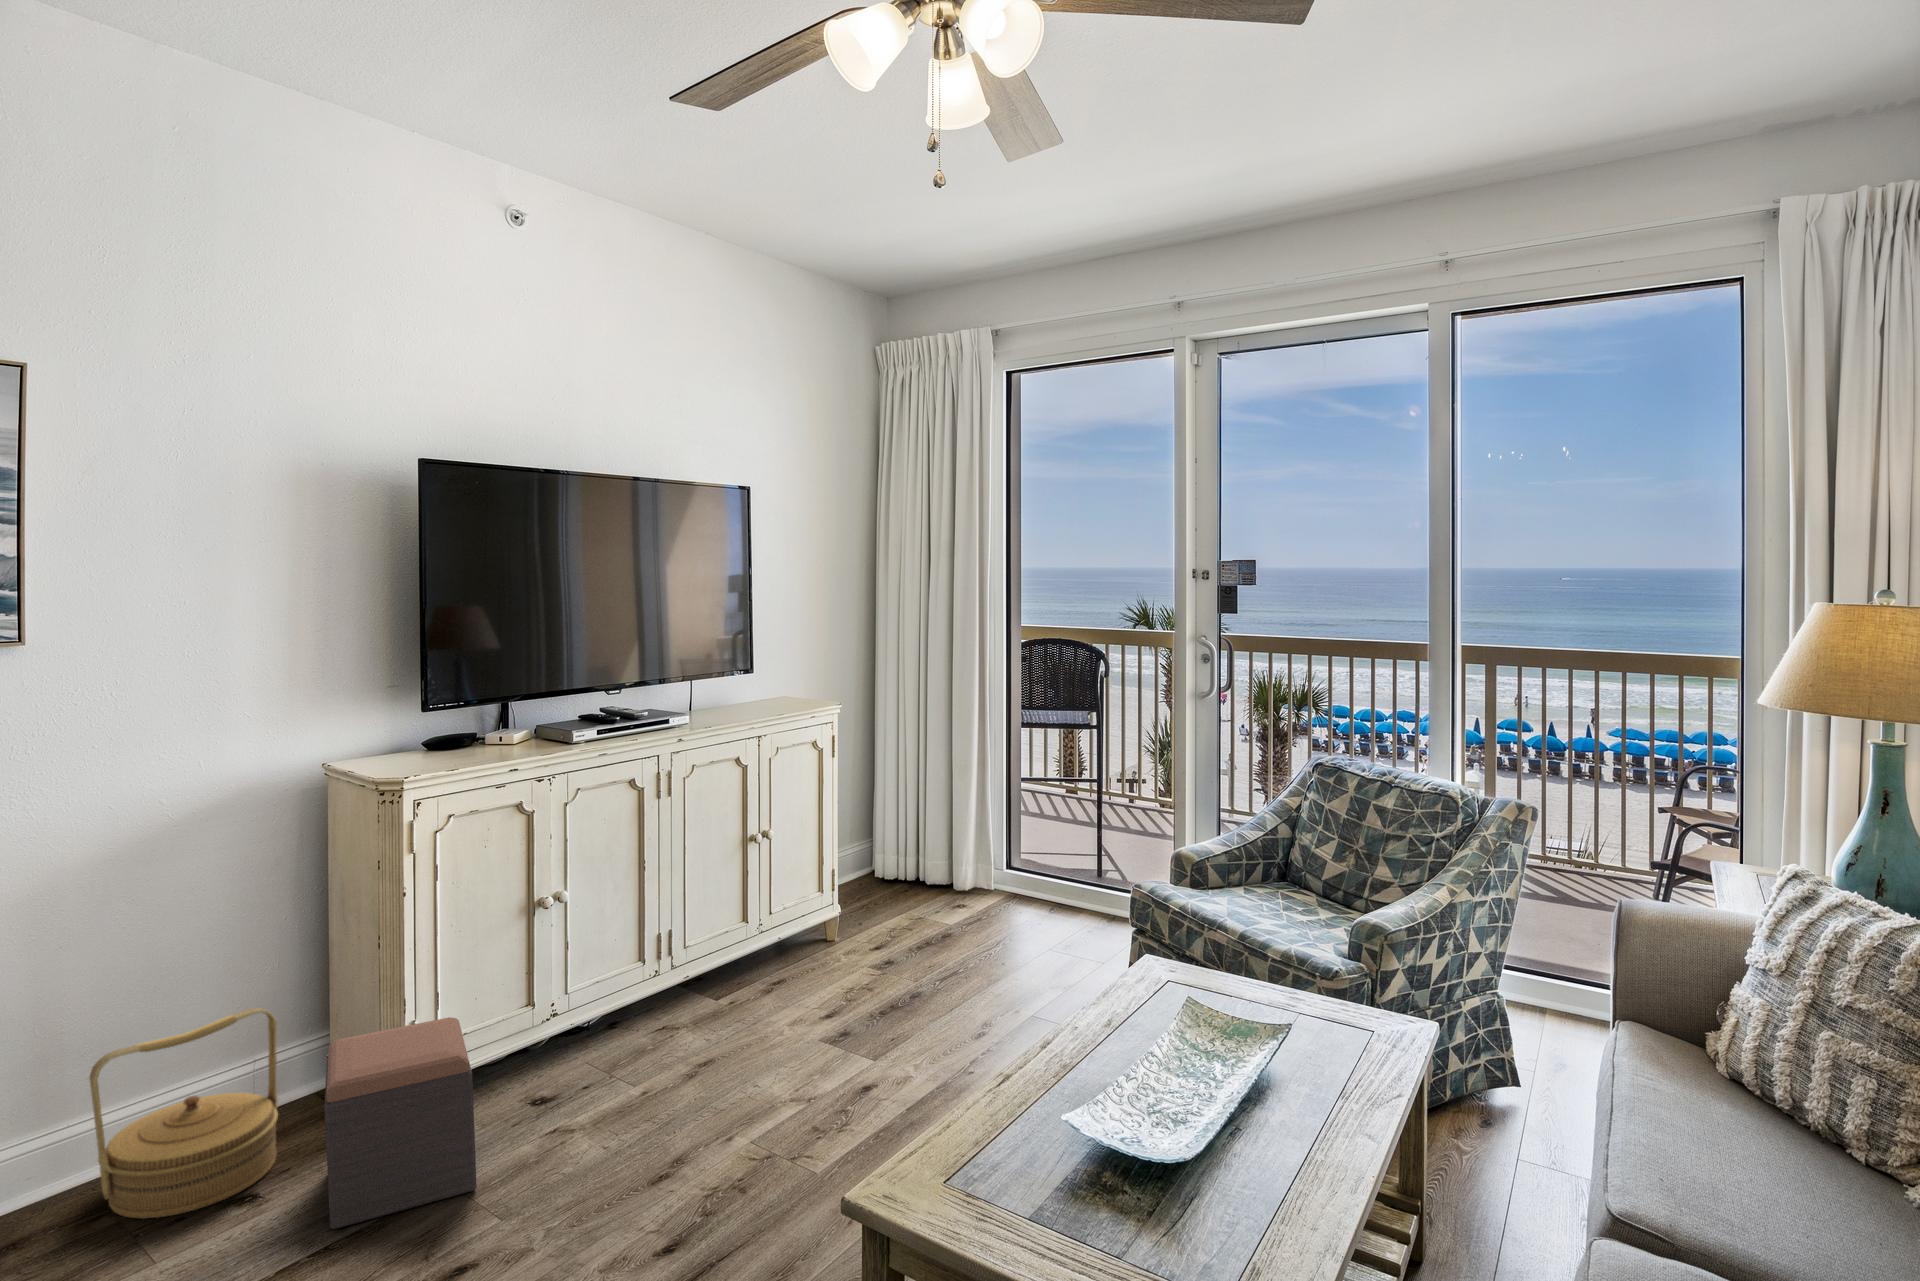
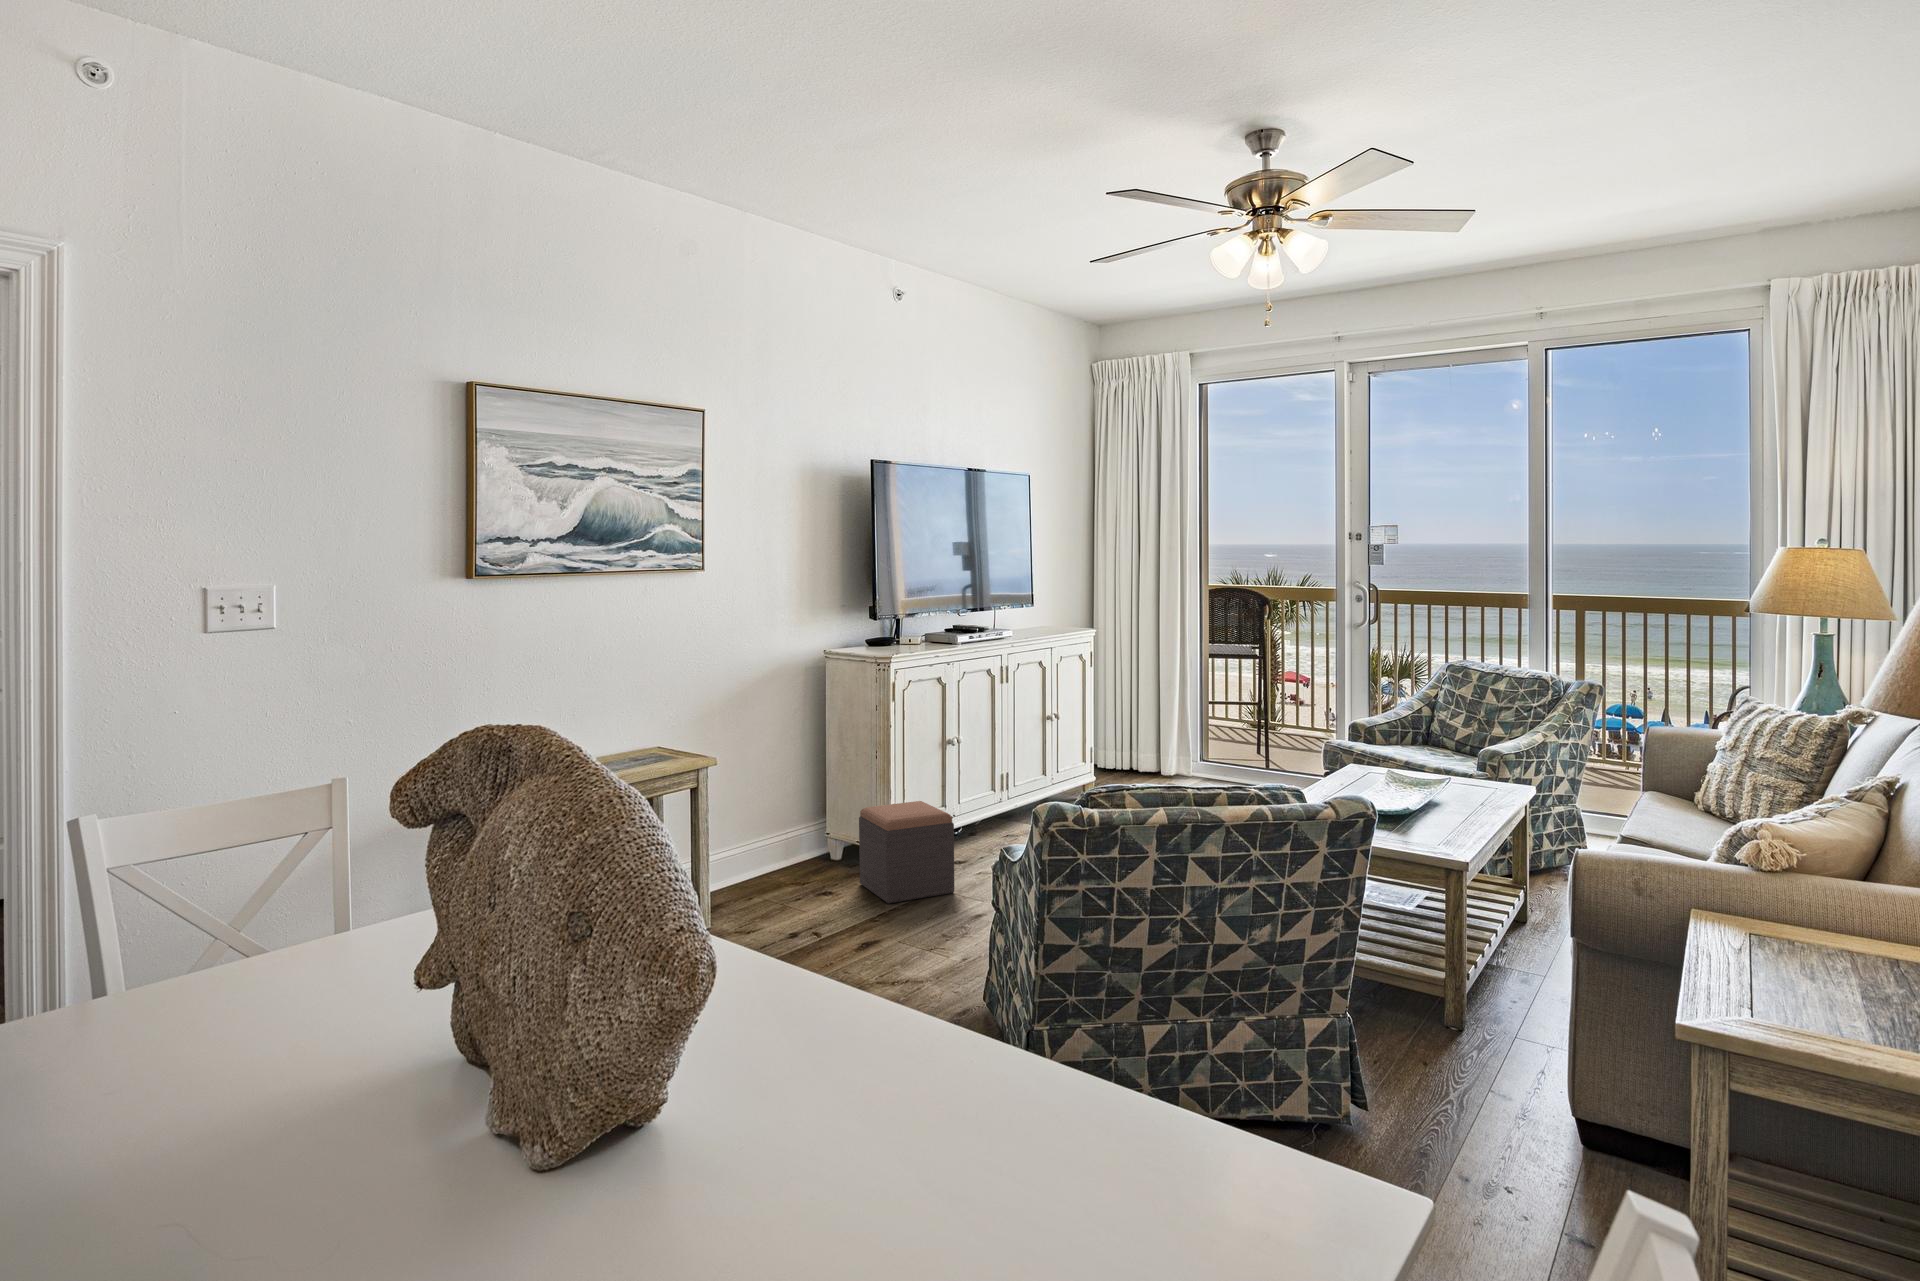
basket: present [89,1008,278,1219] -> none [742,792,825,898]

